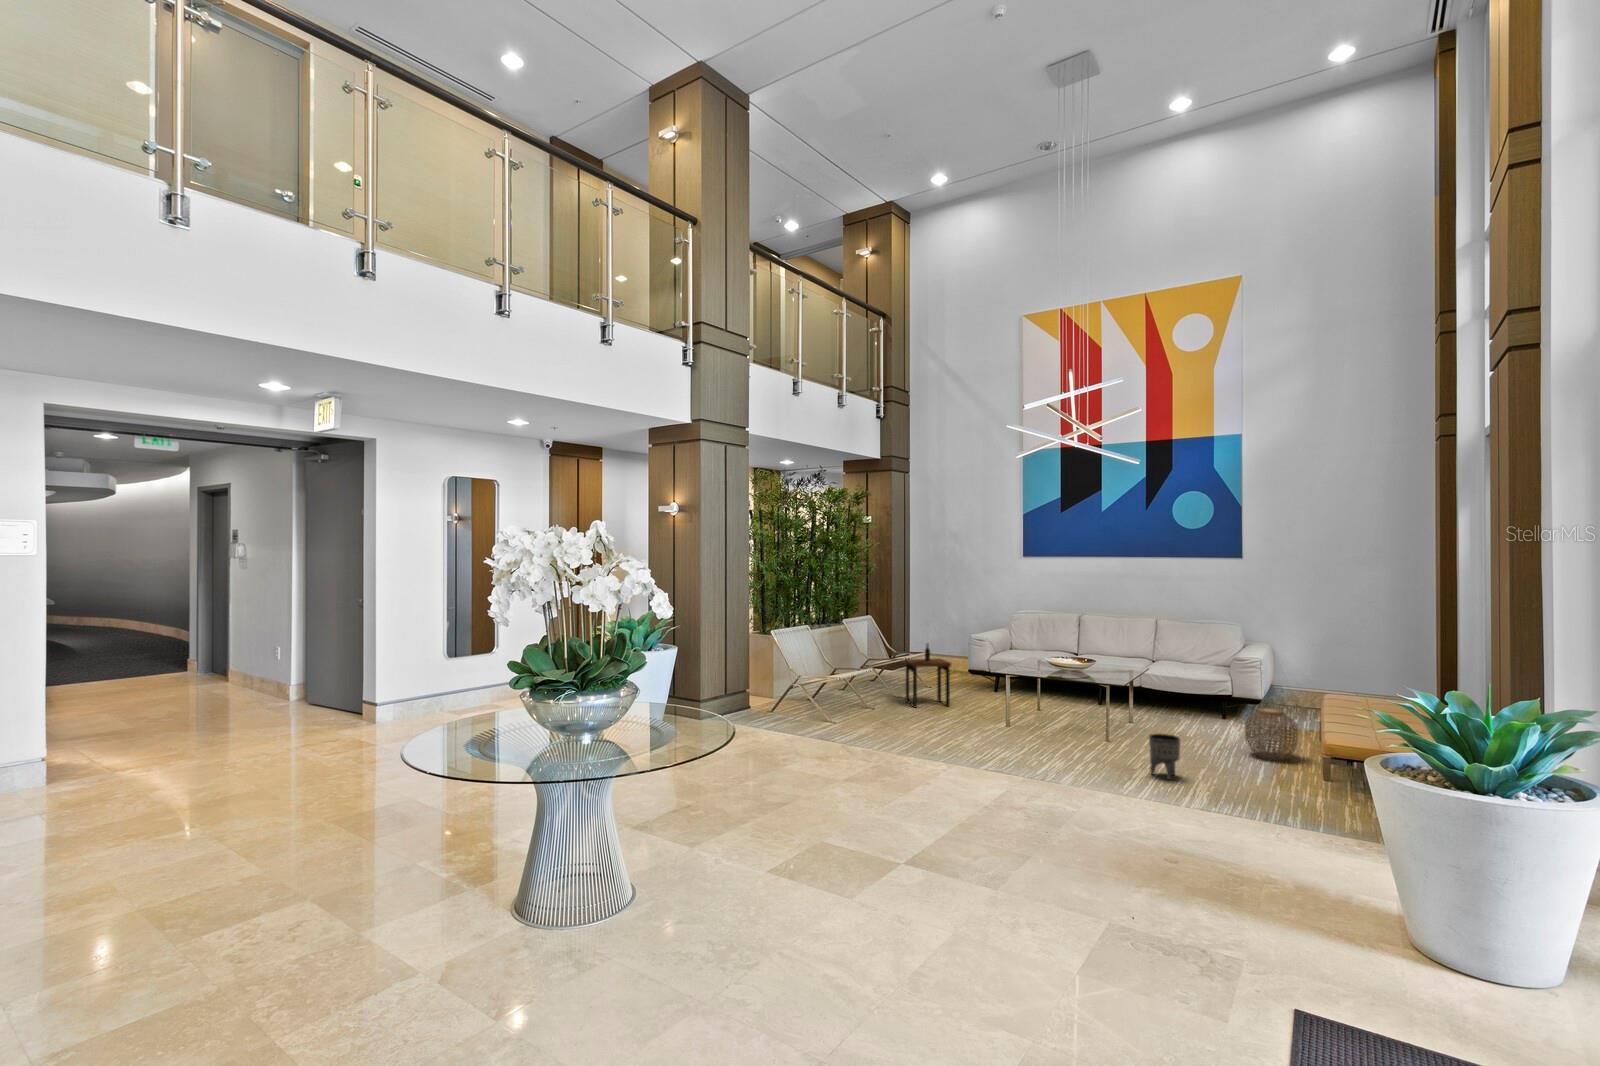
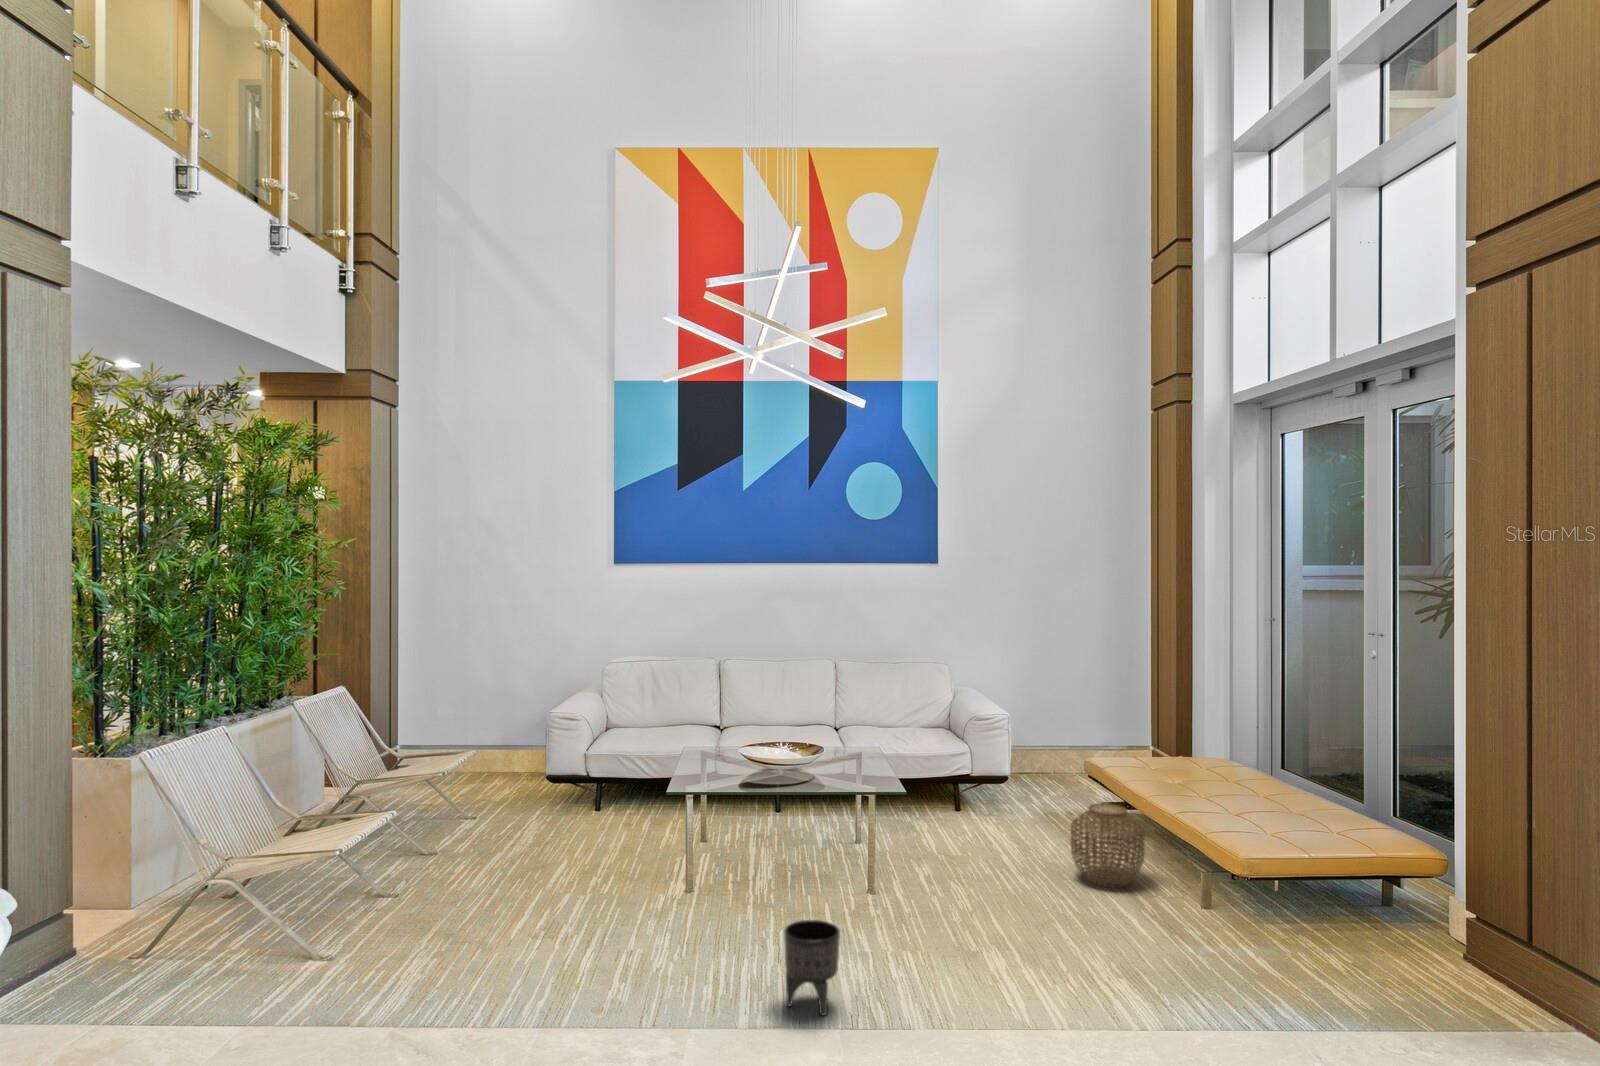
side table: present [904,644,951,707] -> none [450,739,551,874]
planter: present [1149,734,1180,780] -> present [784,920,840,1016]

